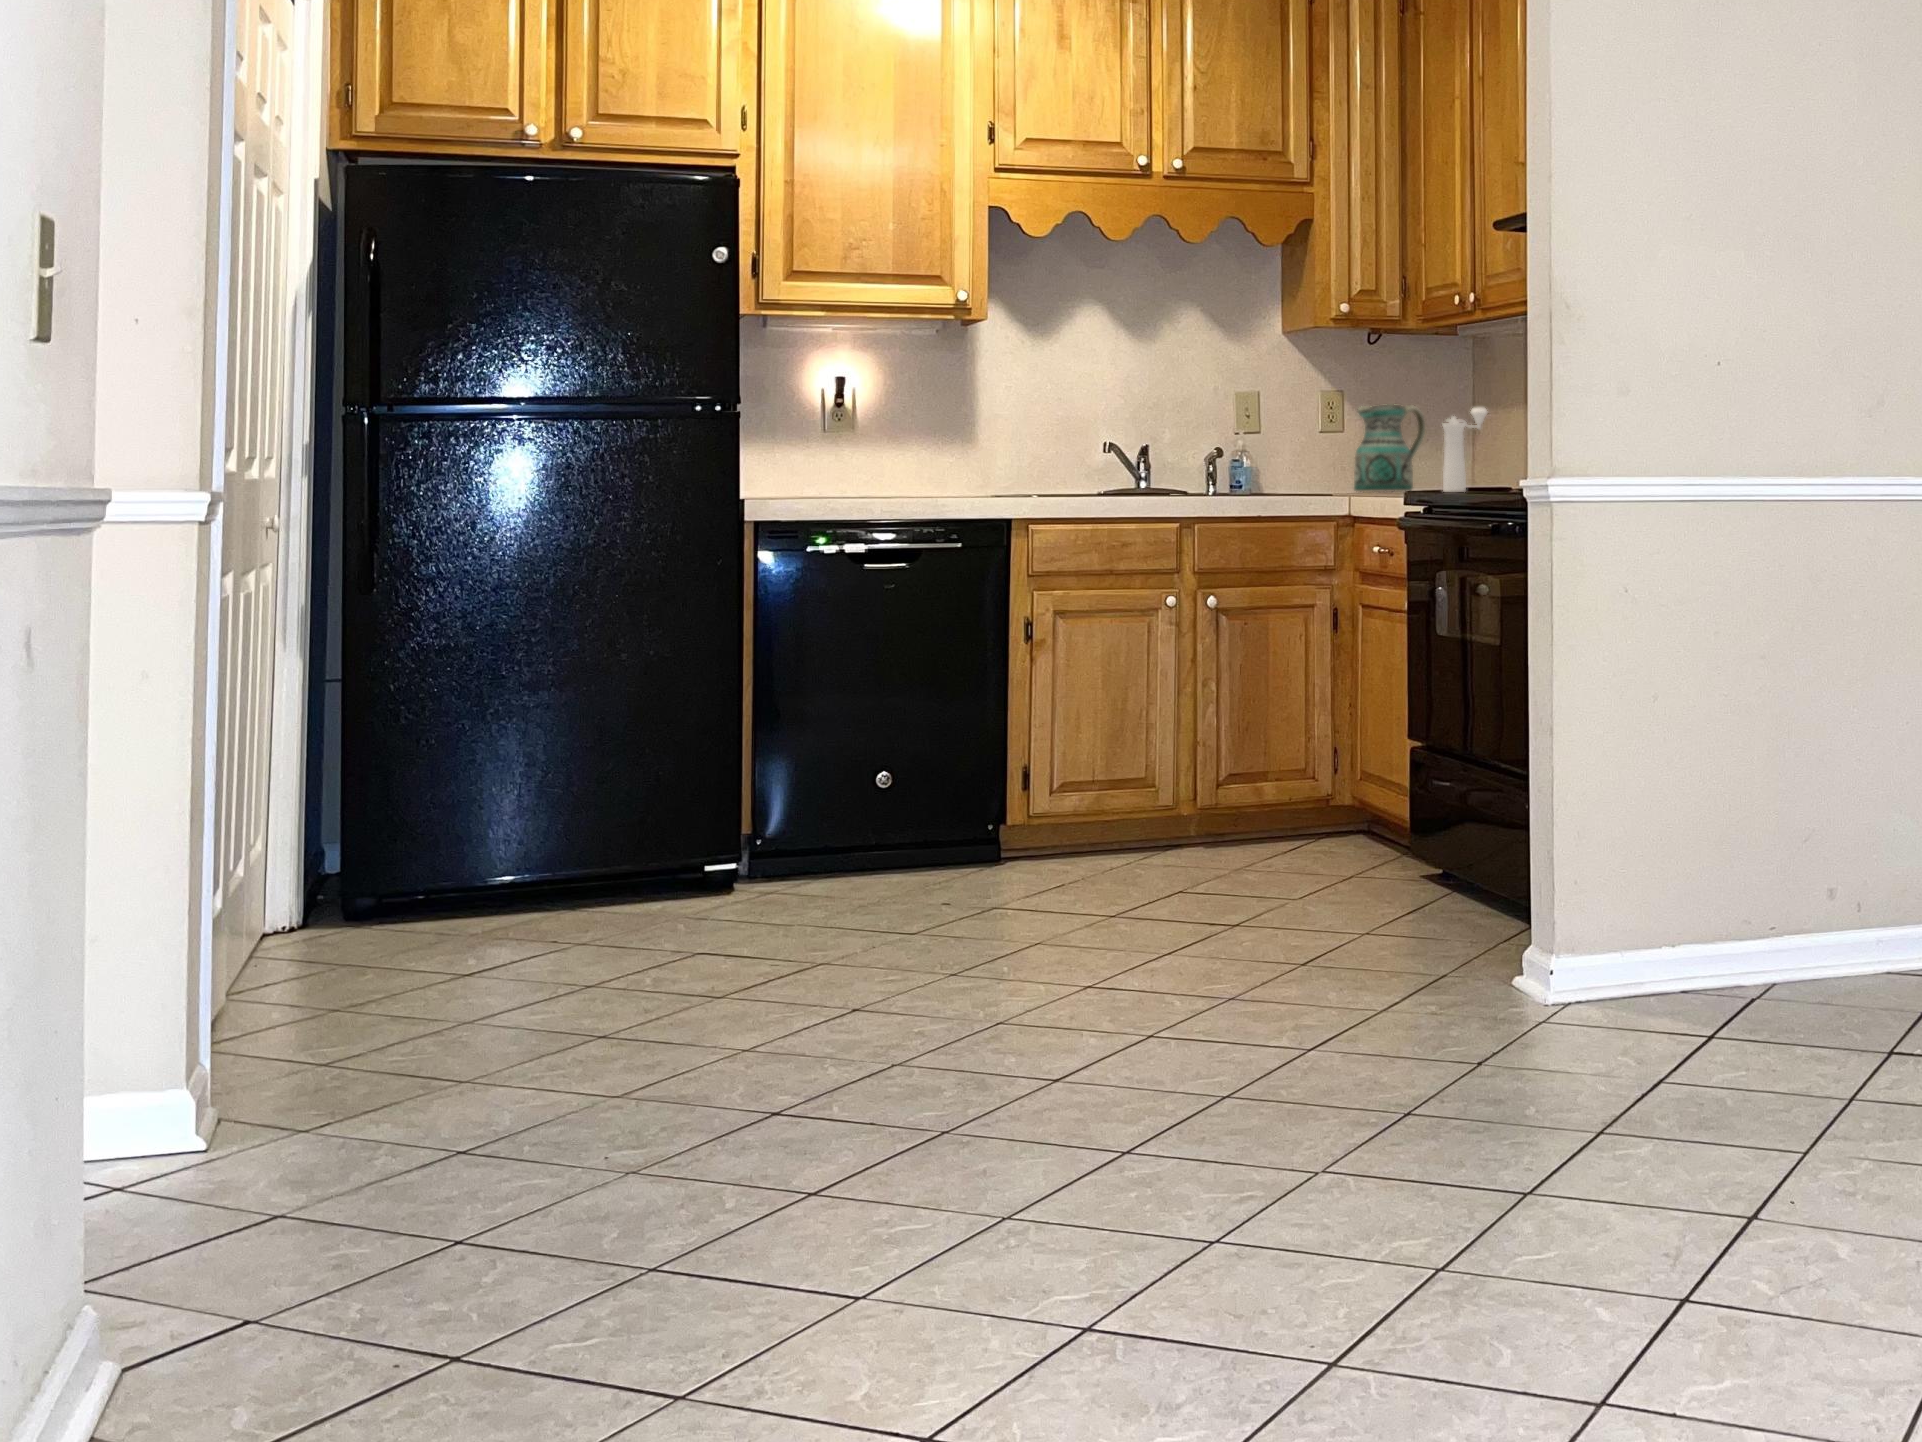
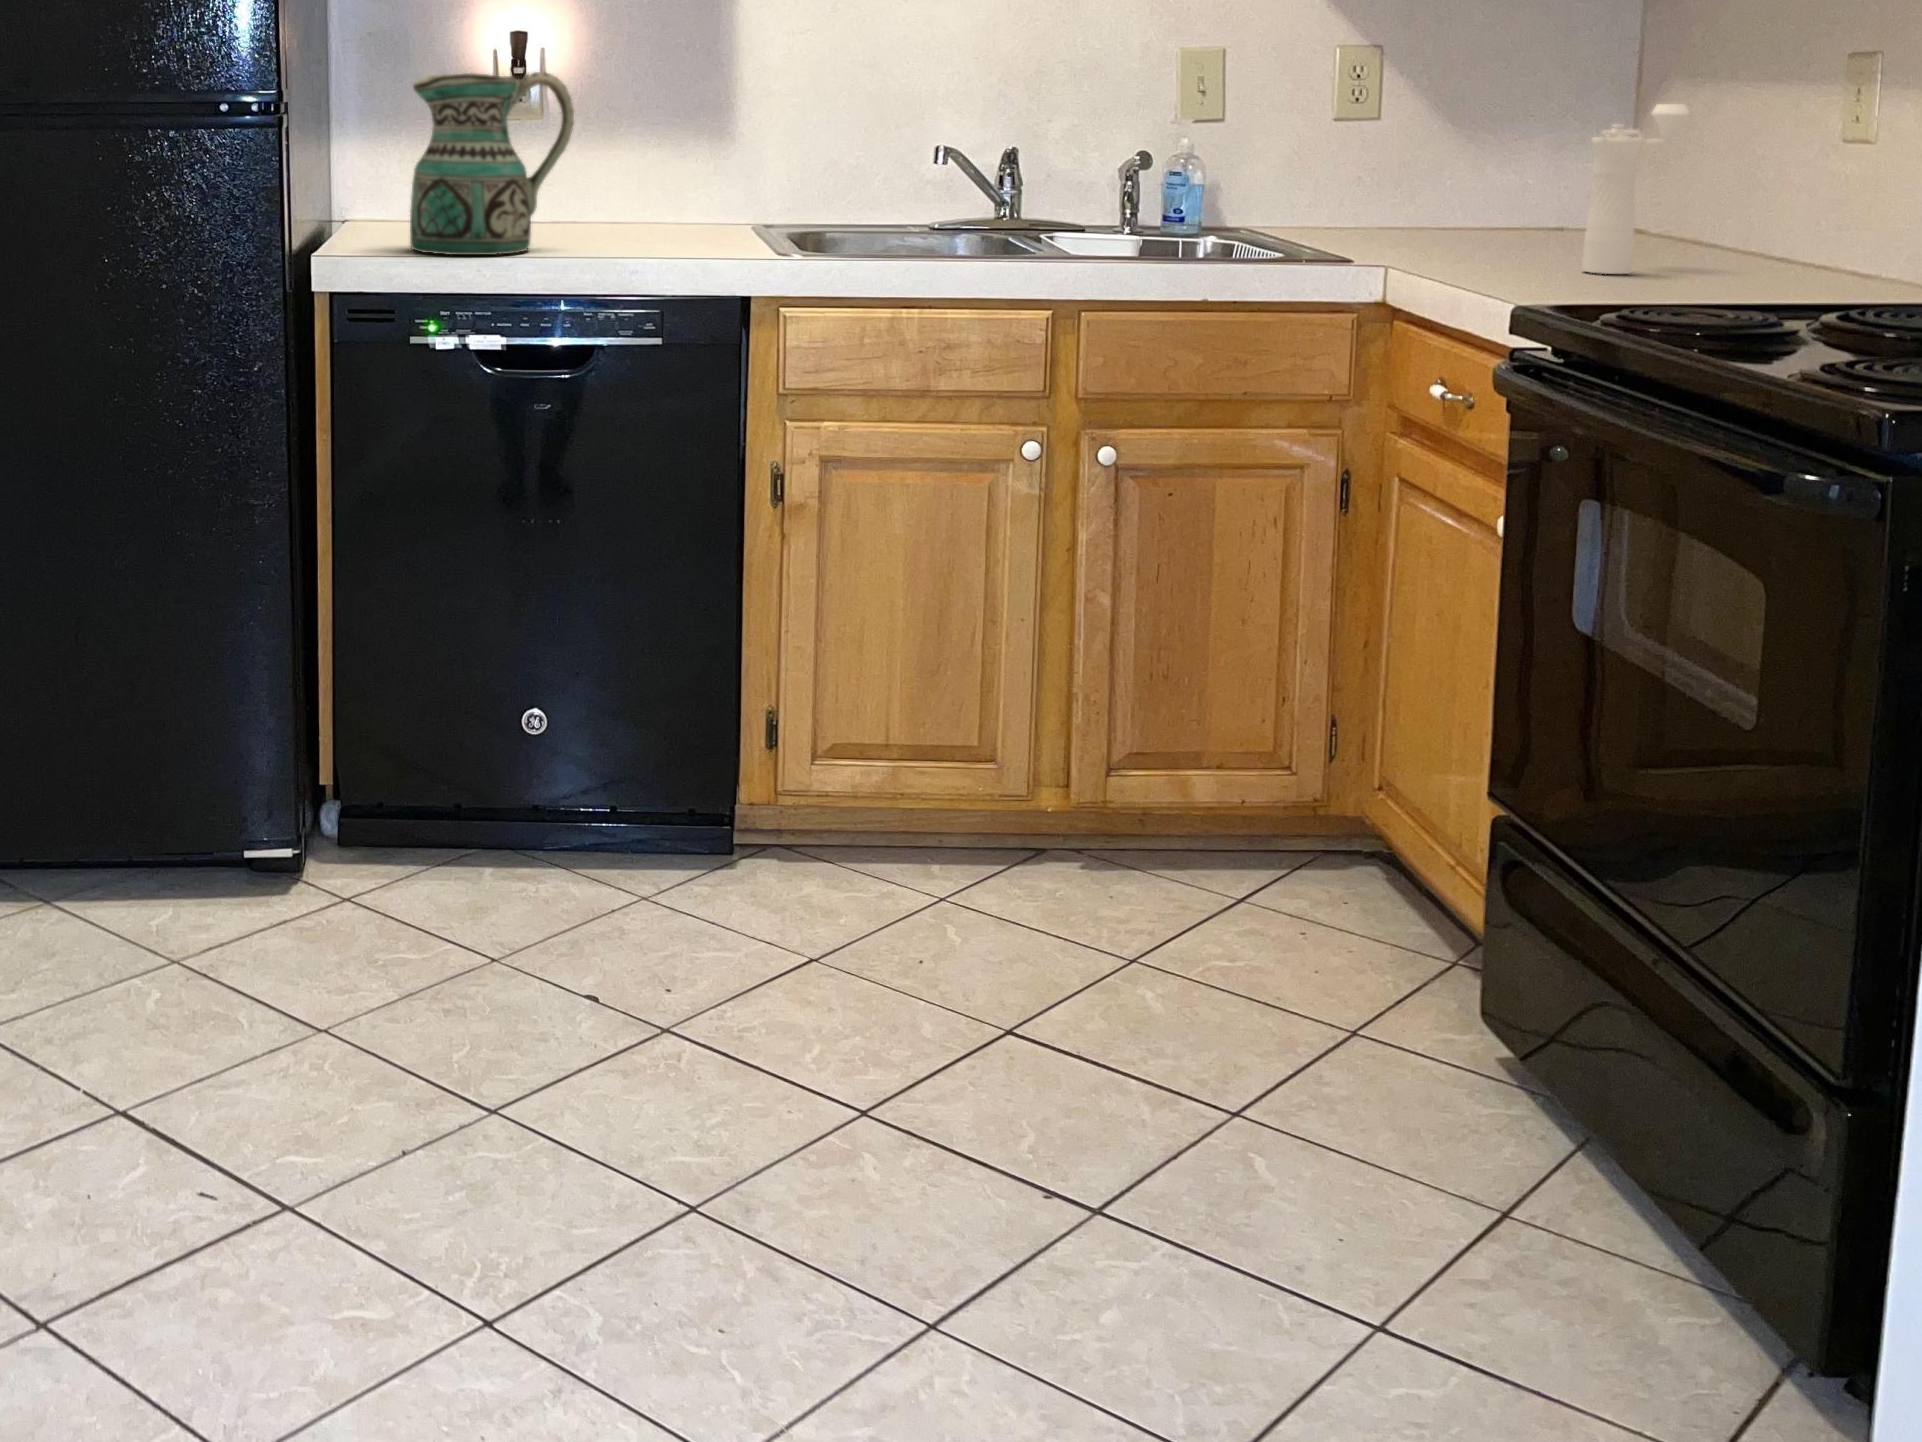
ceramic pitcher: present [1354,404,1425,491] -> present [410,72,574,255]

